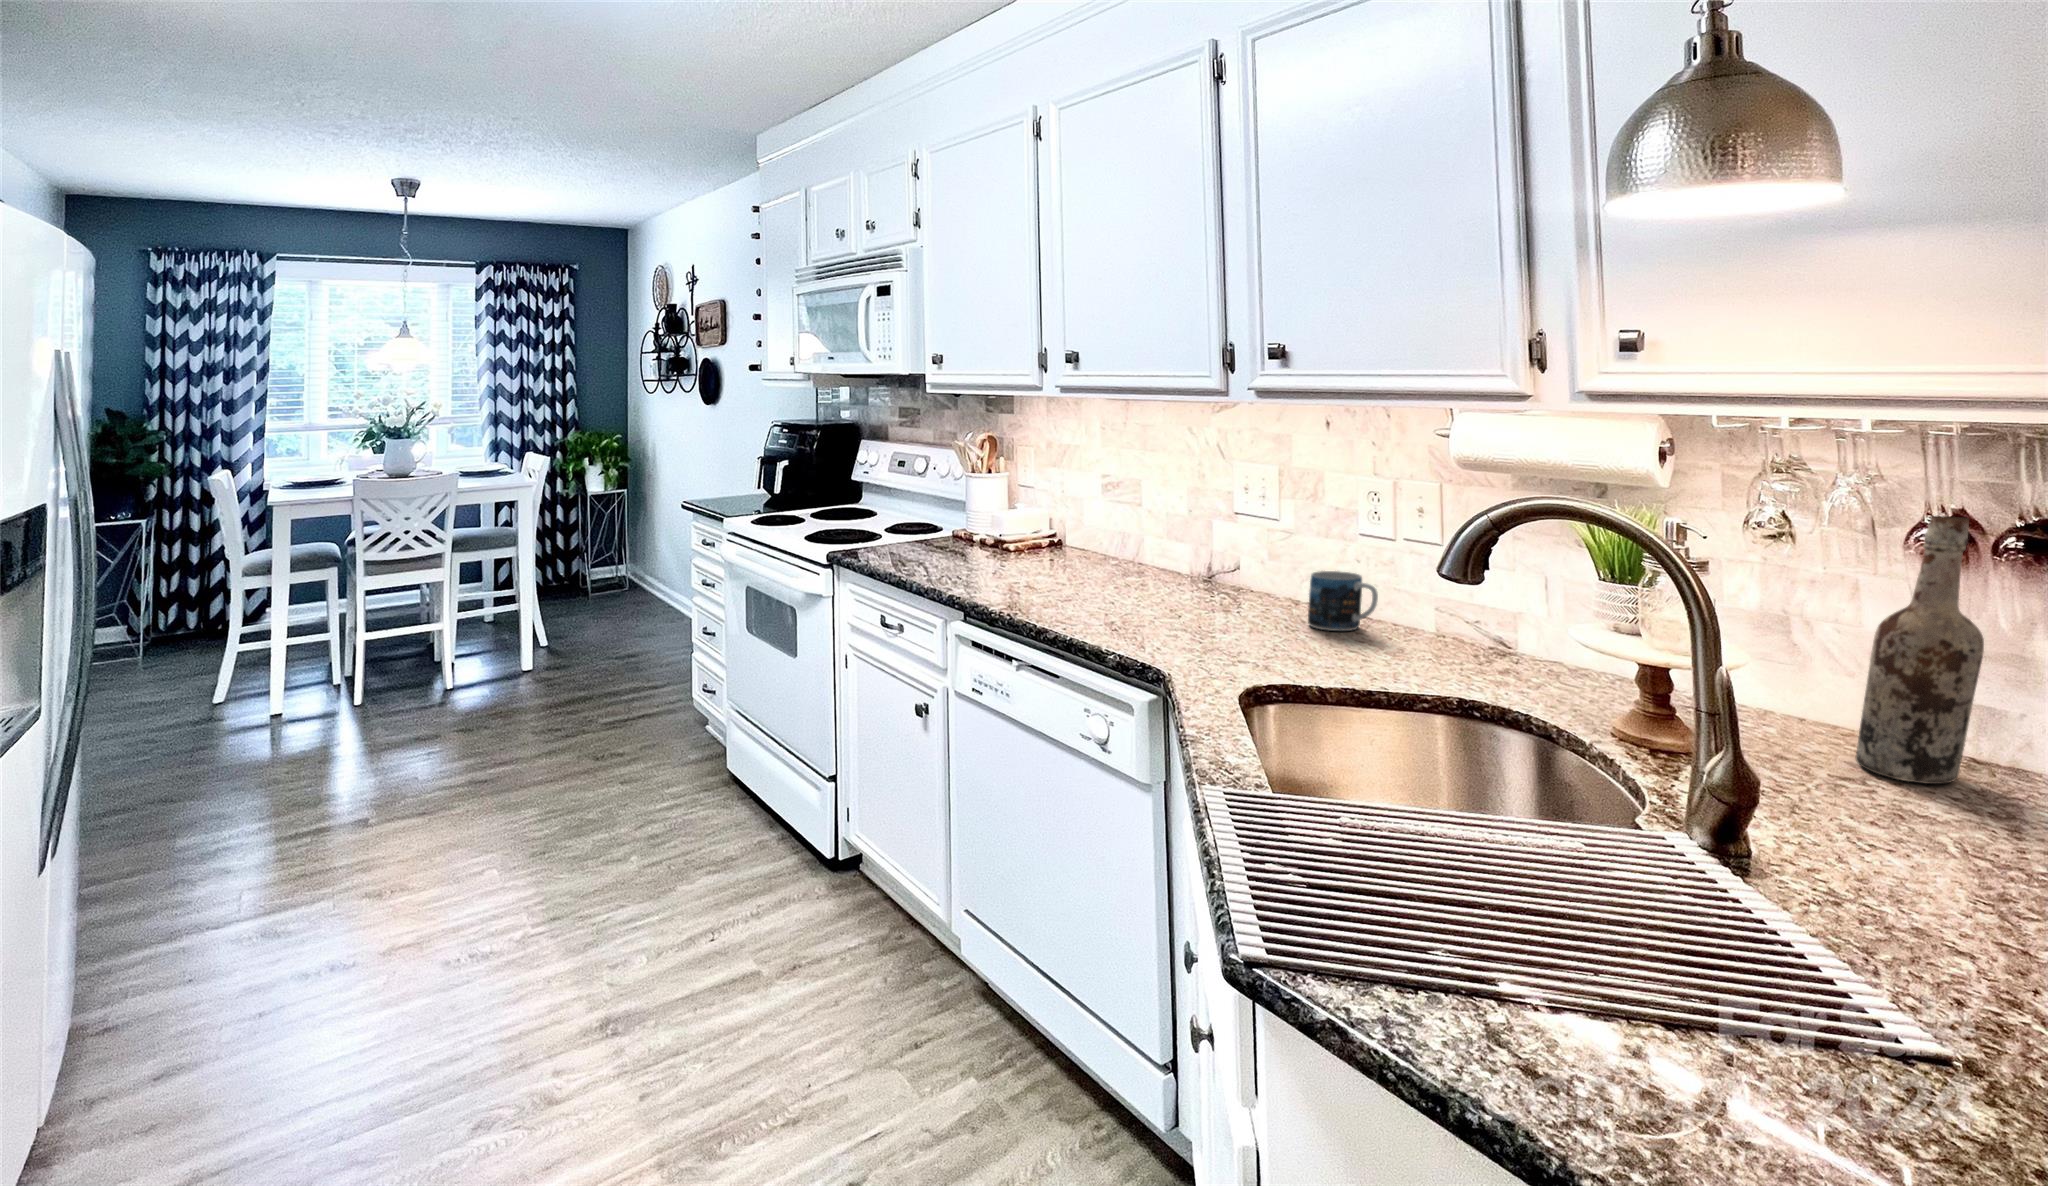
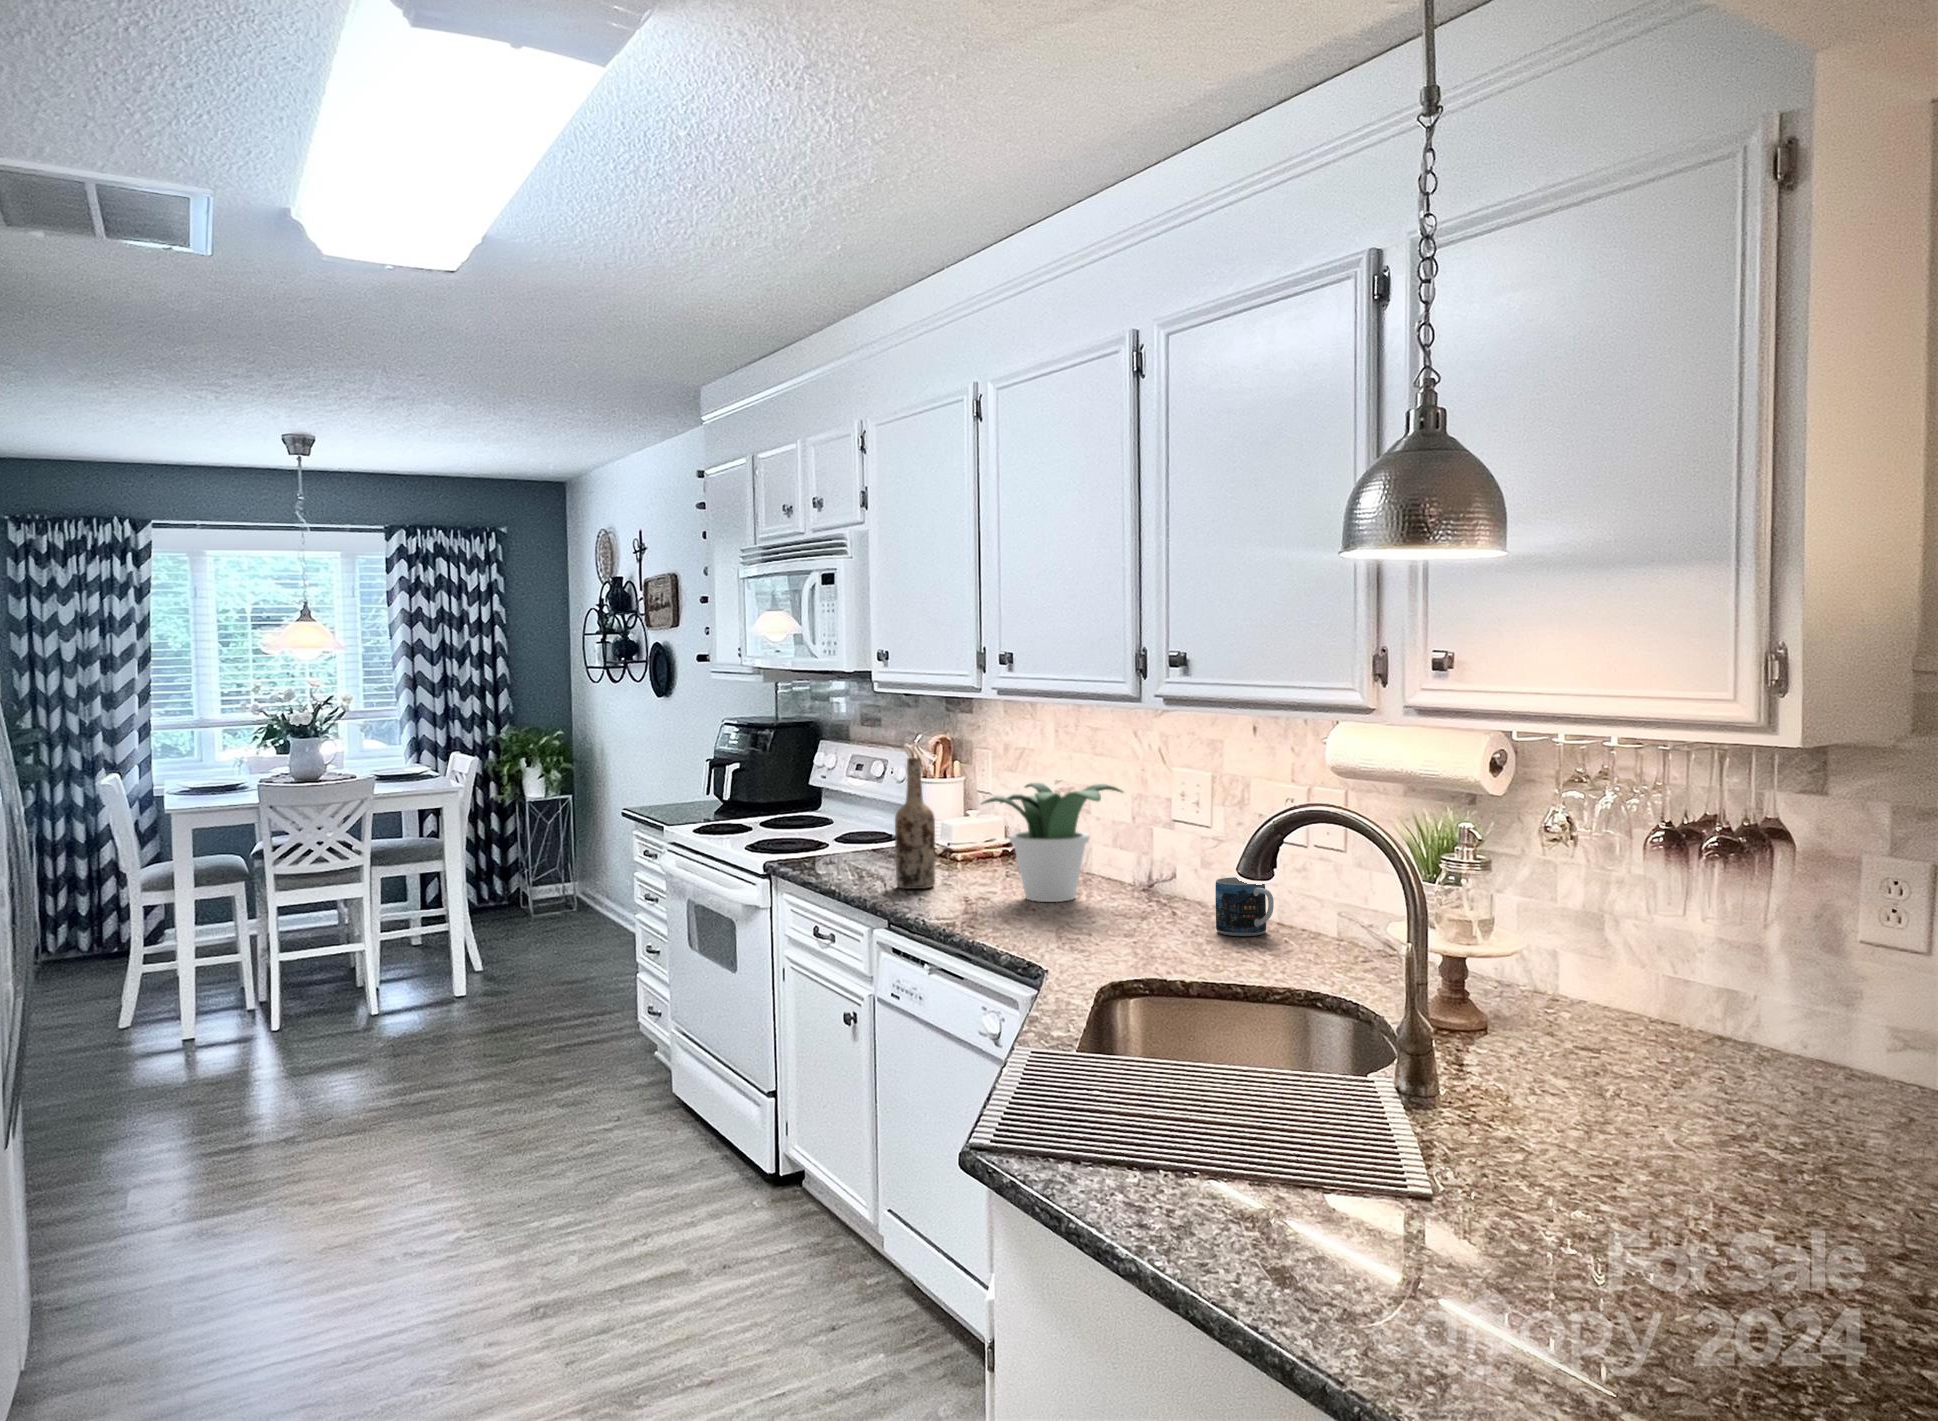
potted plant: none [1051,475,1192,593] -> present [982,783,1123,902]
wine bottle: present [1856,516,1984,784] -> present [895,758,935,889]

